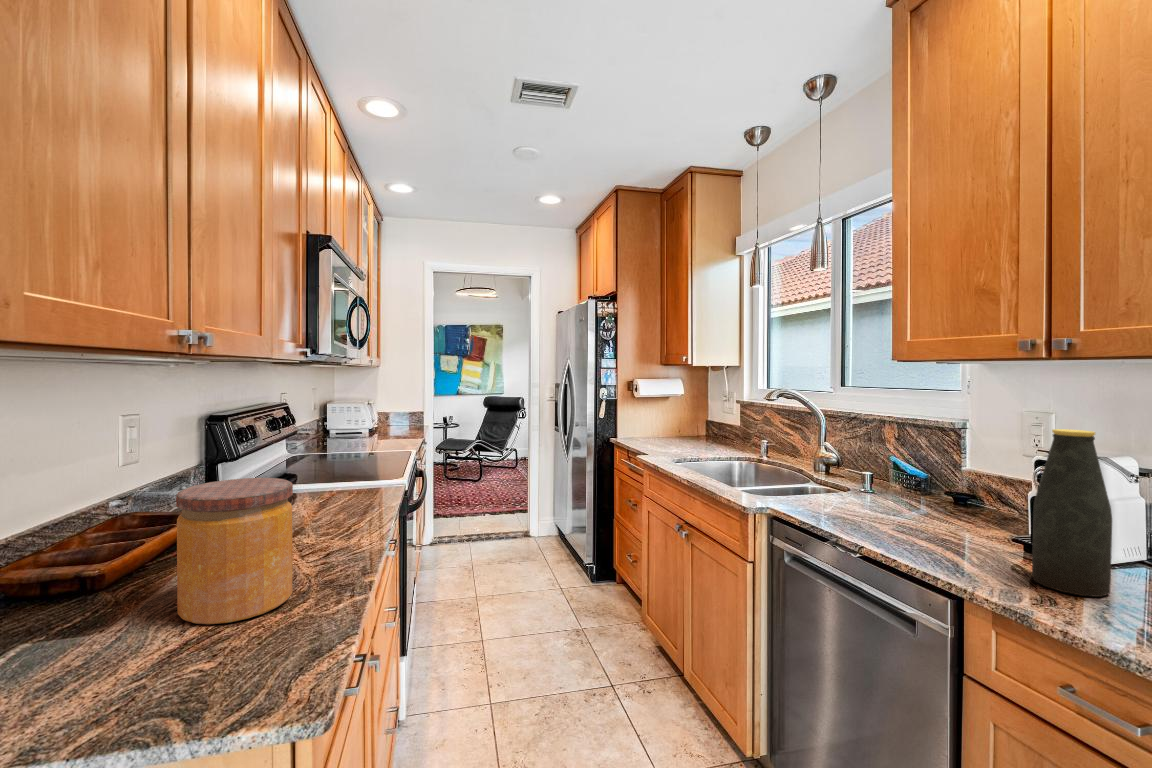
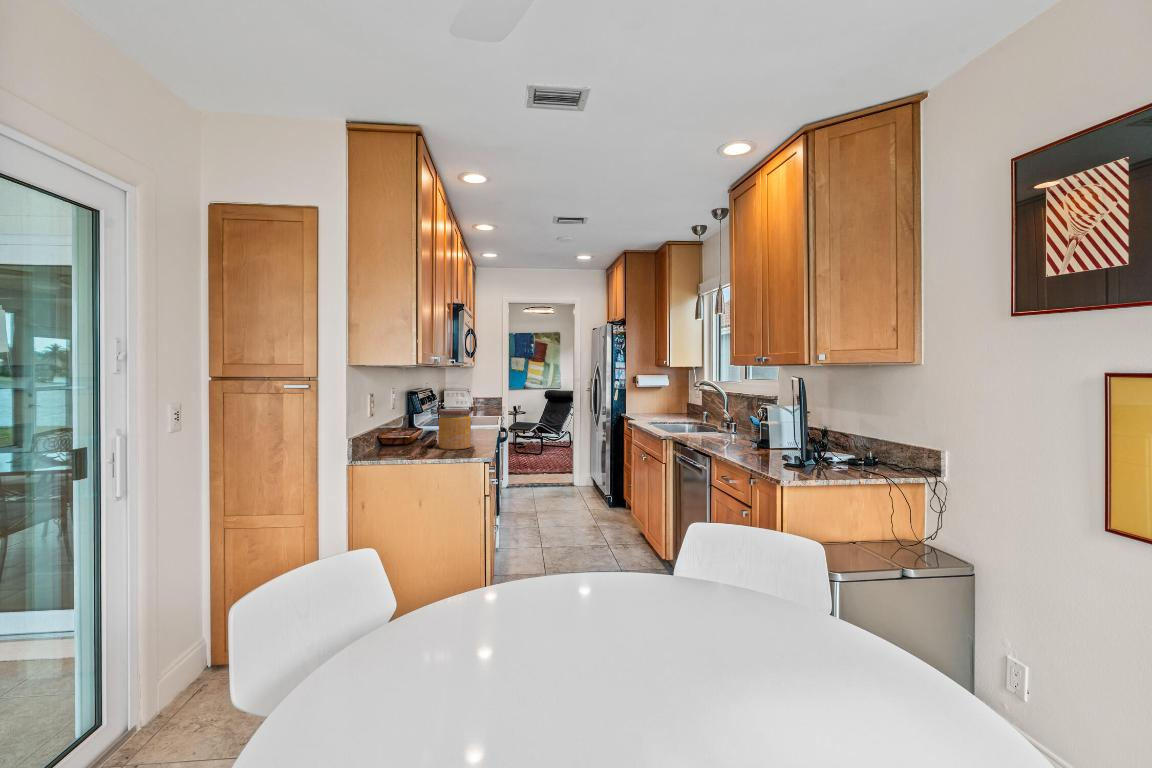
bottle: present [1032,429,1112,597] -> none [738,393,761,453]

